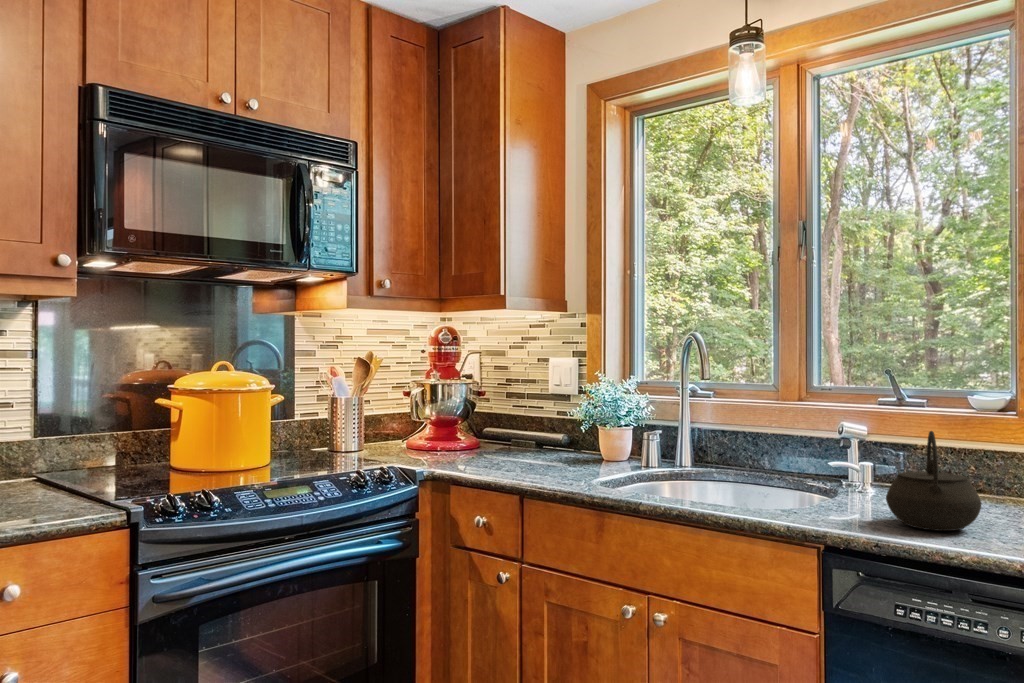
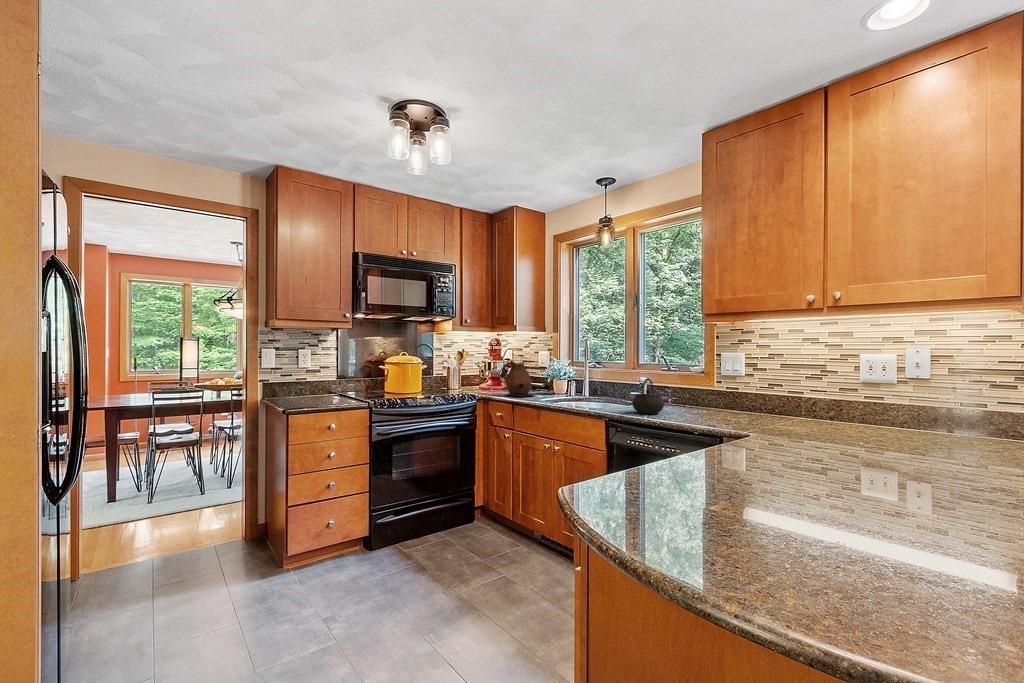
ceramic pitcher: none [483,378,570,475] -> present [503,359,536,397]

